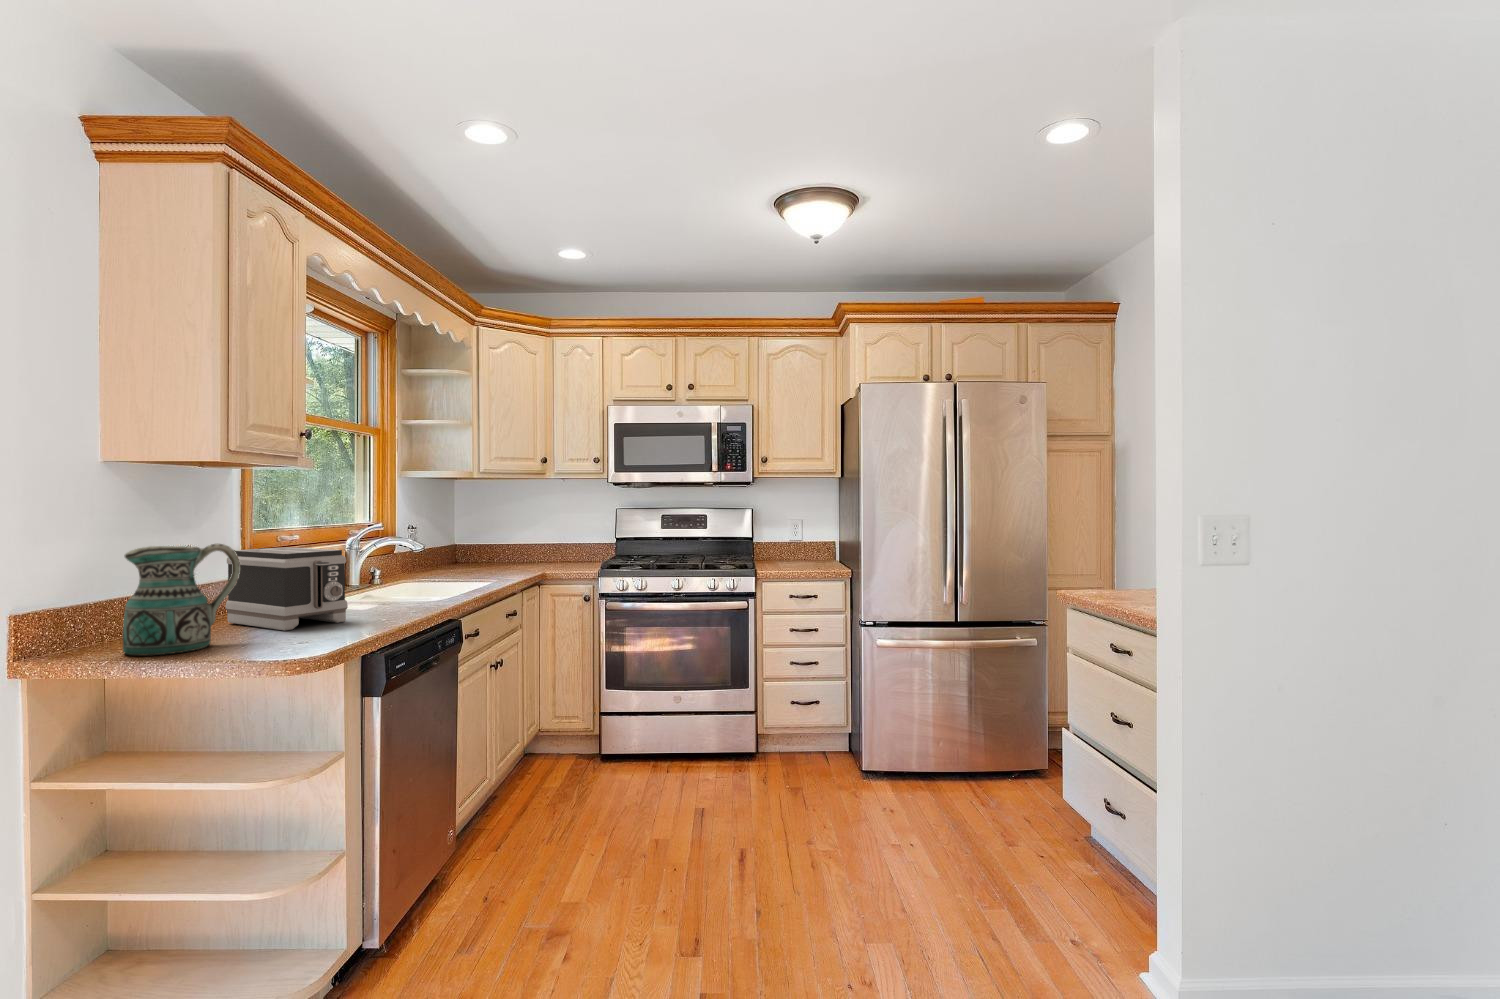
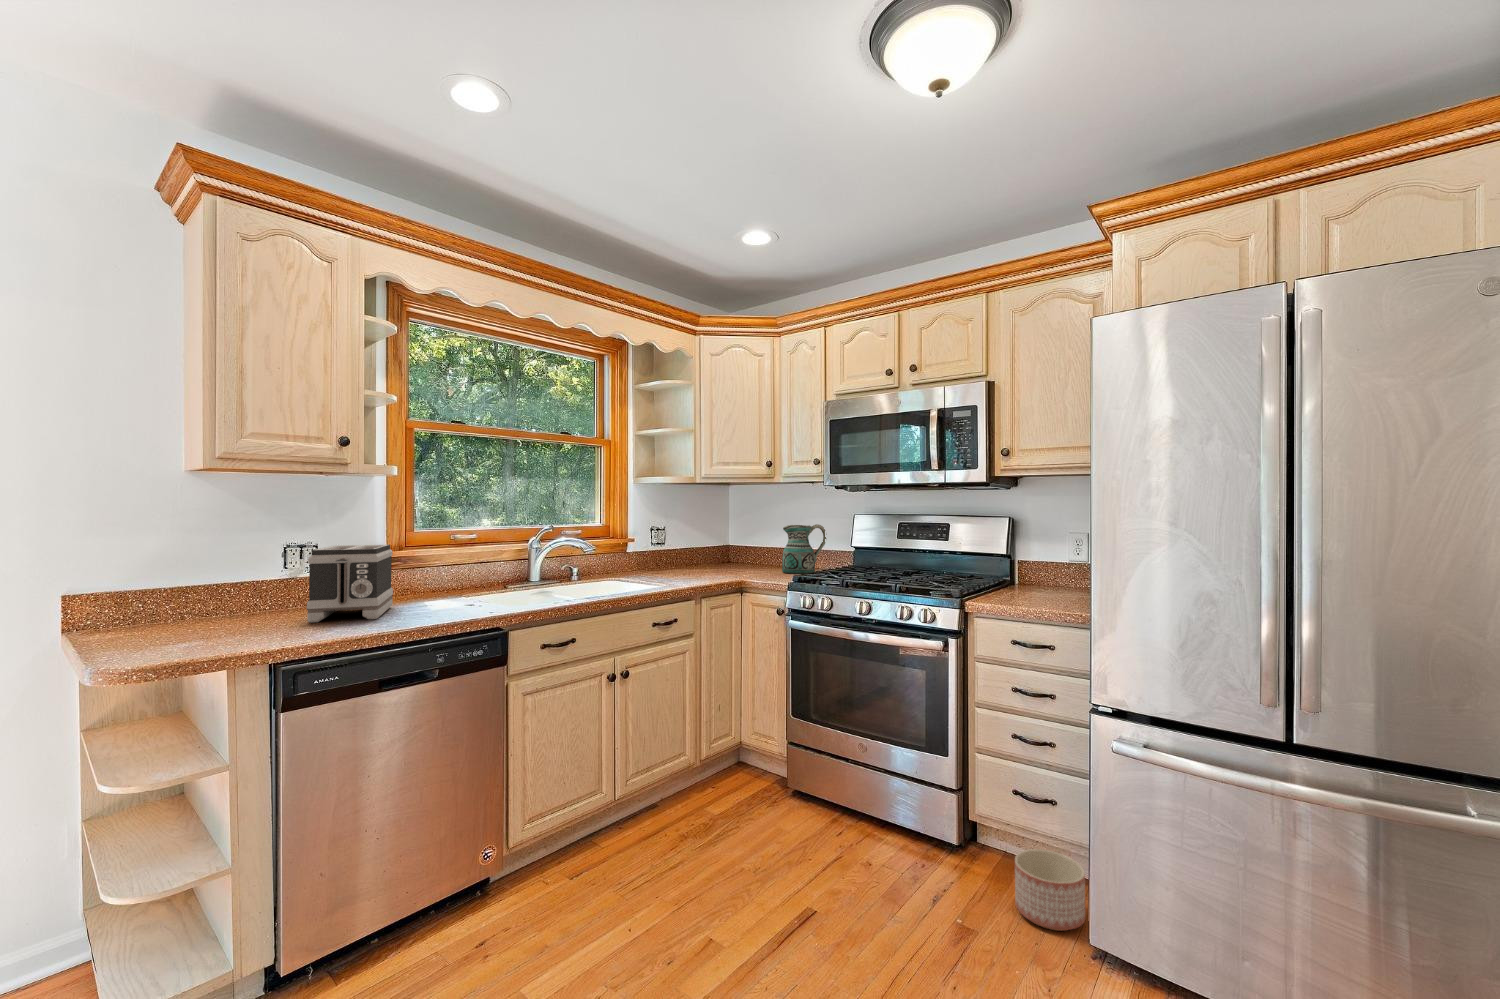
ceramic pitcher: present [123,543,240,655] -> present [782,524,826,574]
planter: none [807,730,849,774] -> present [1015,849,1085,931]

